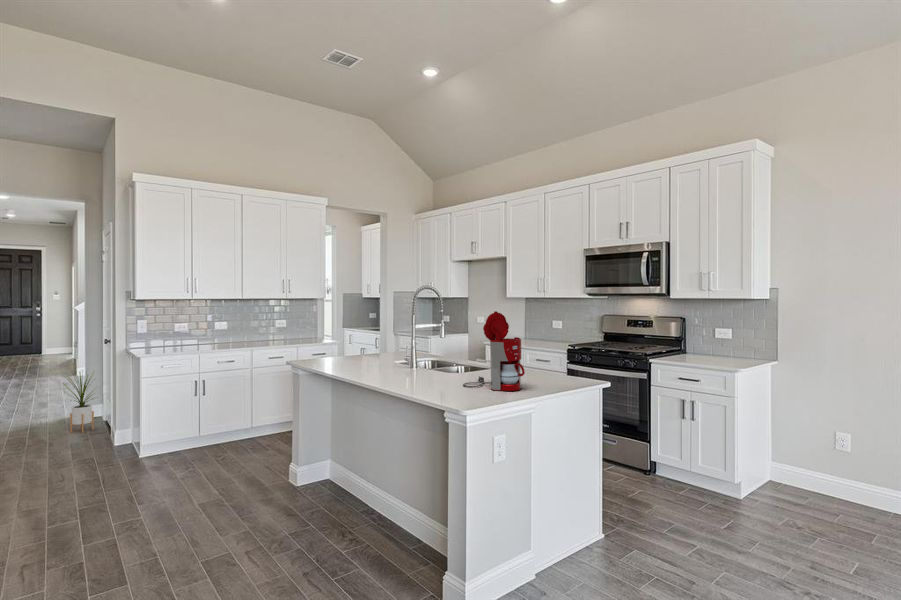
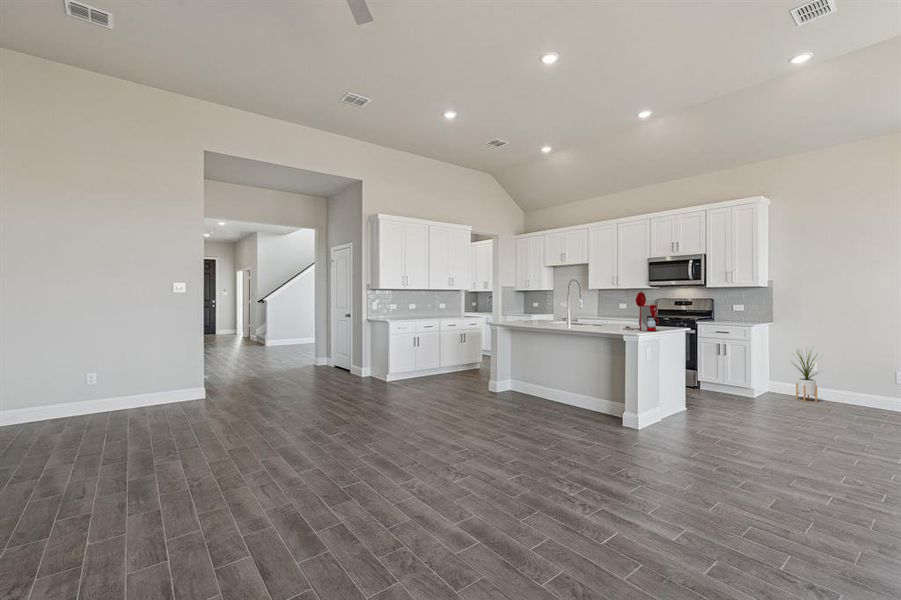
house plant: present [63,372,95,433] -> present [795,351,818,402]

